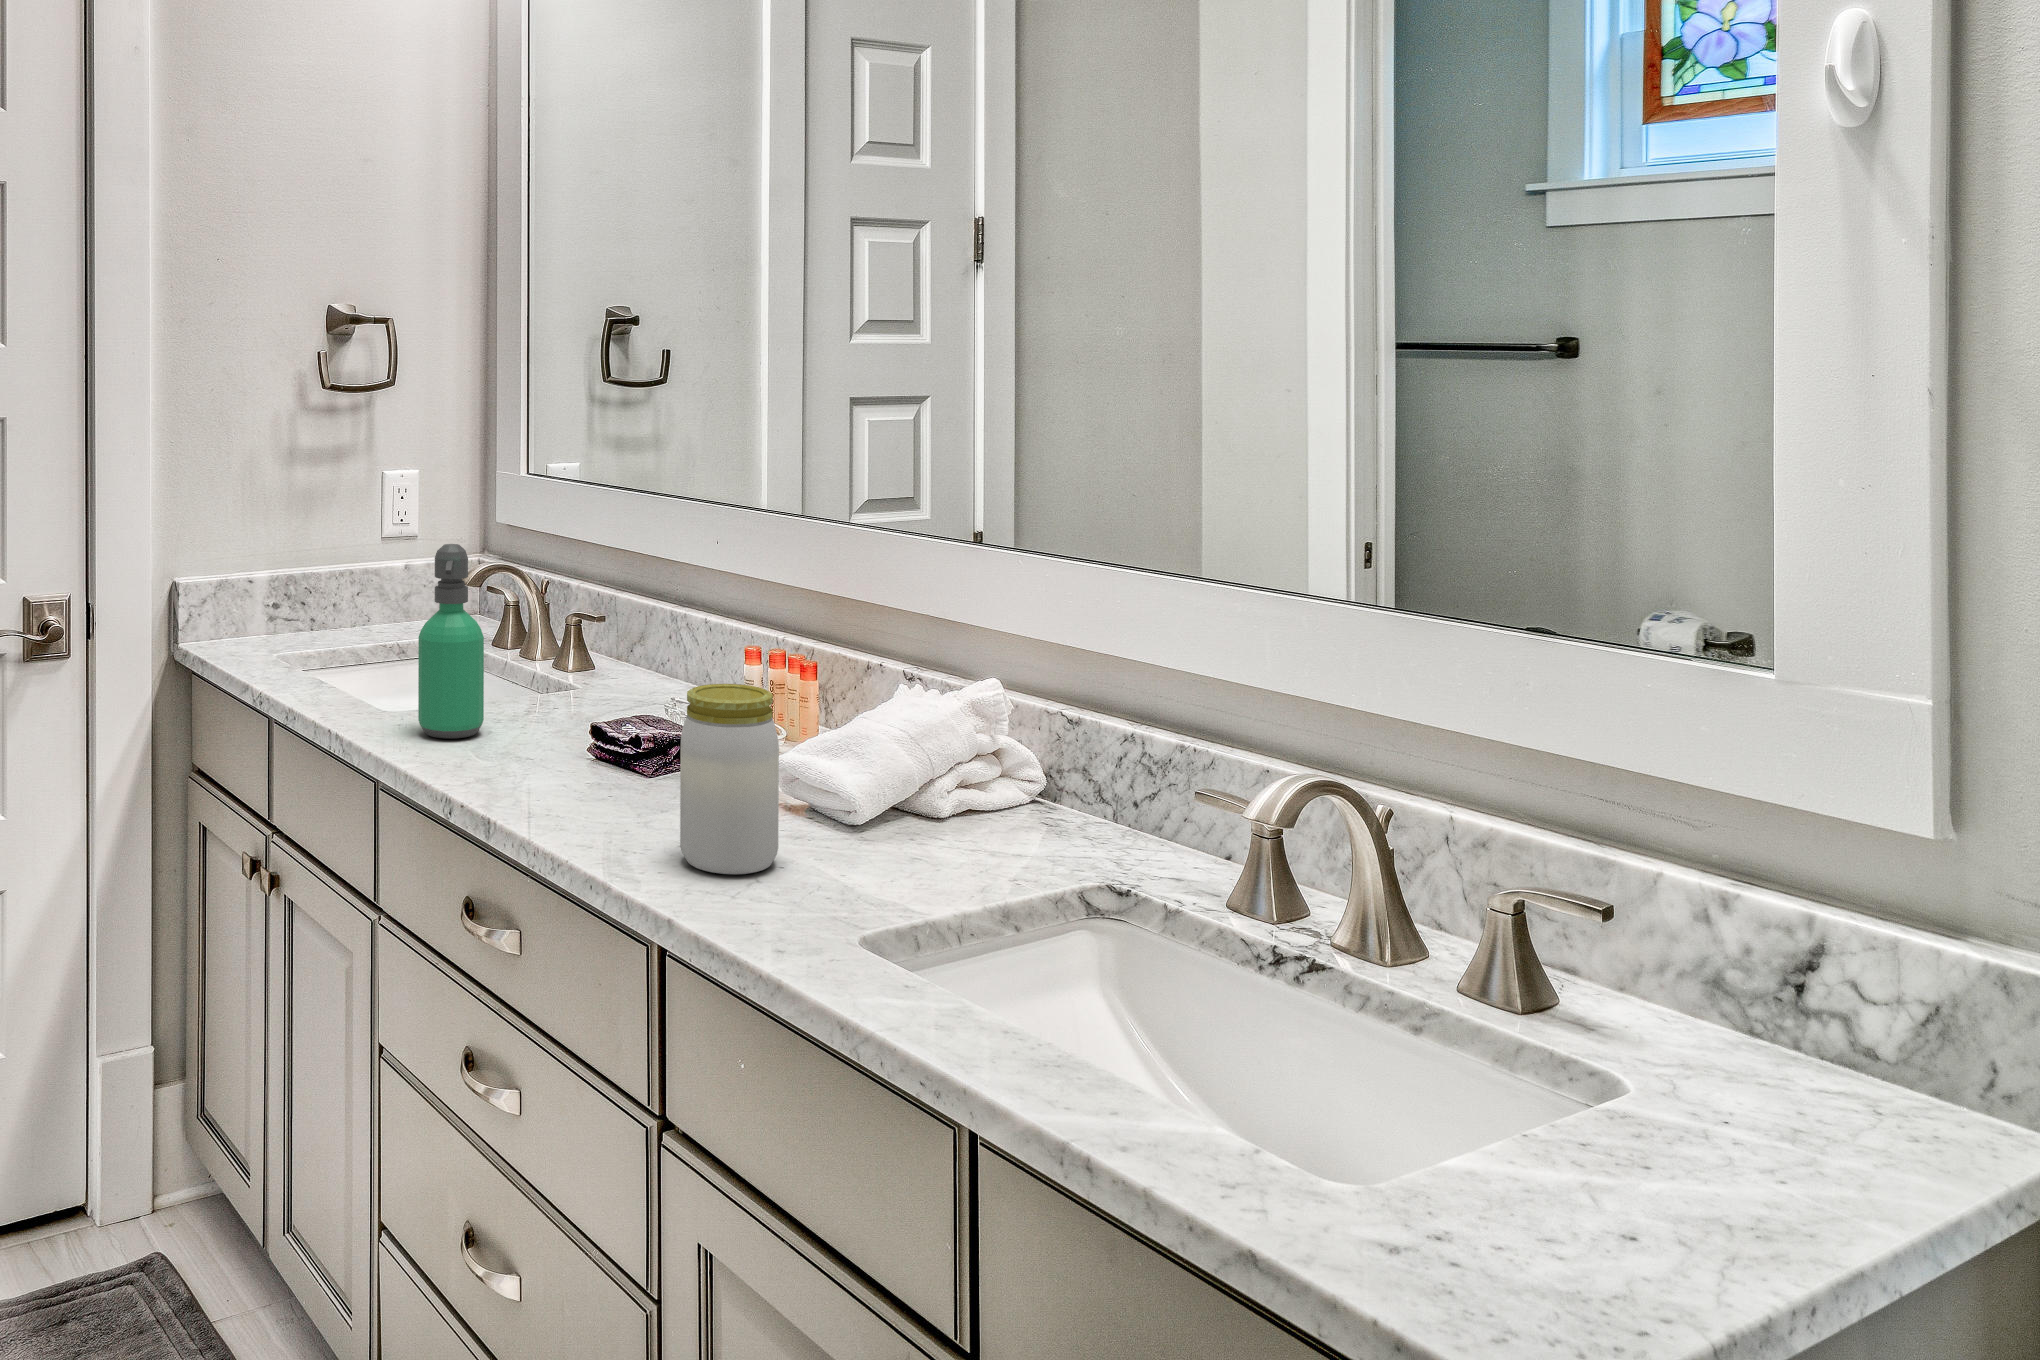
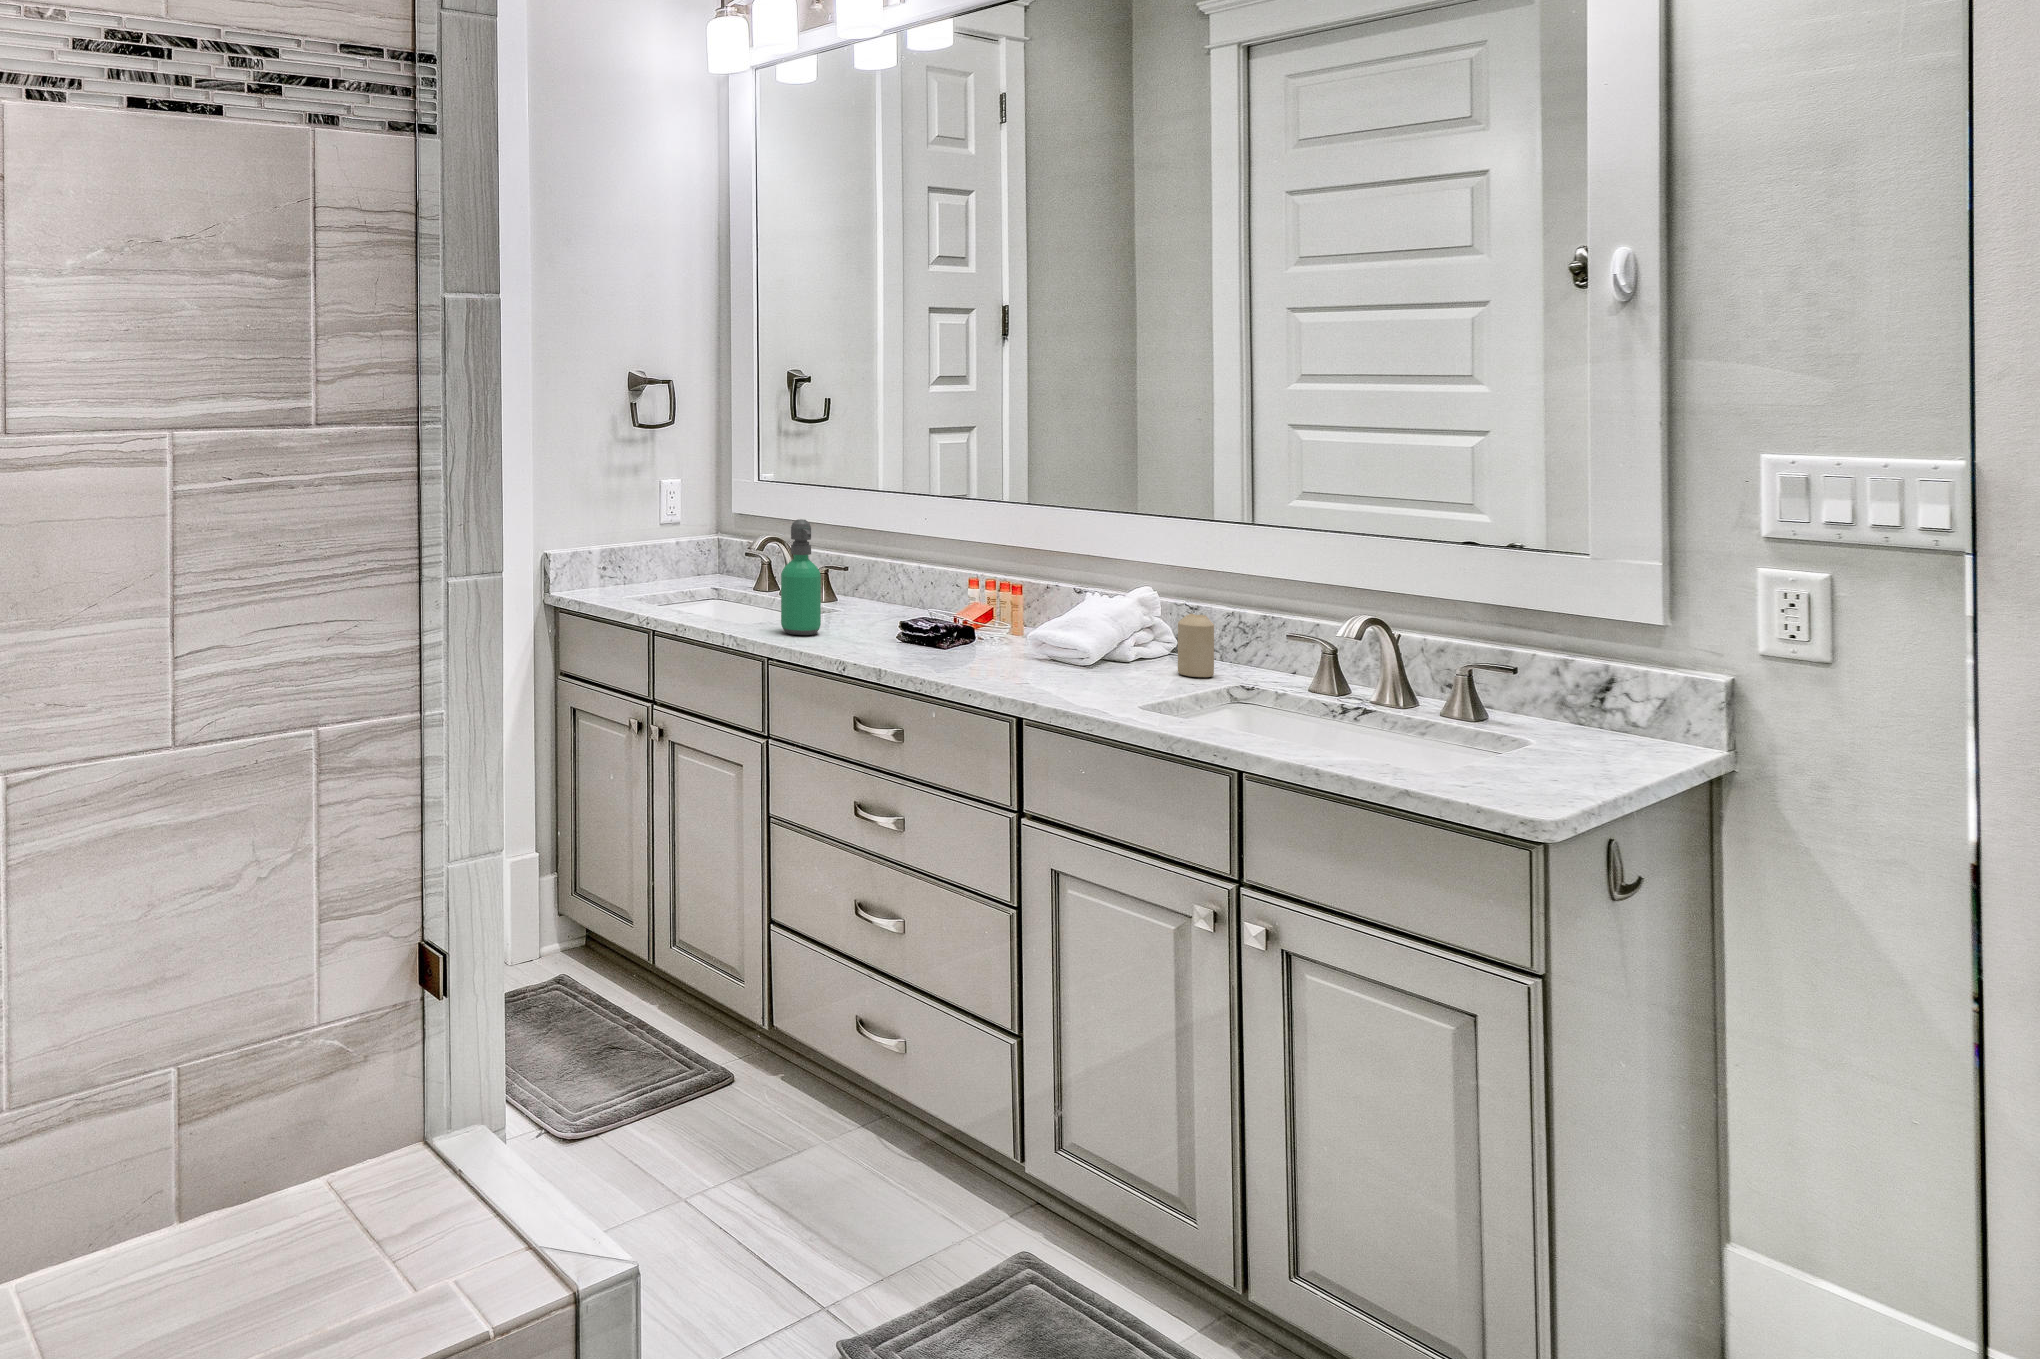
jar: present [680,684,779,874] -> none [1009,587,1065,686]
candle: none [1014,737,1078,860] -> present [1178,614,1214,677]

